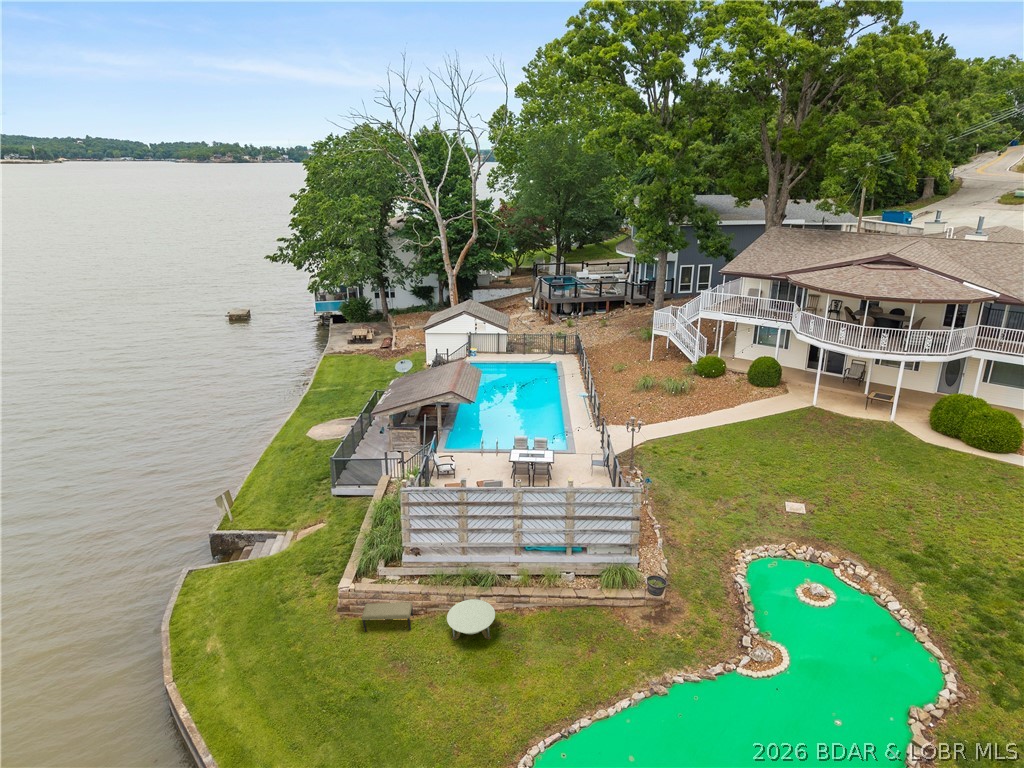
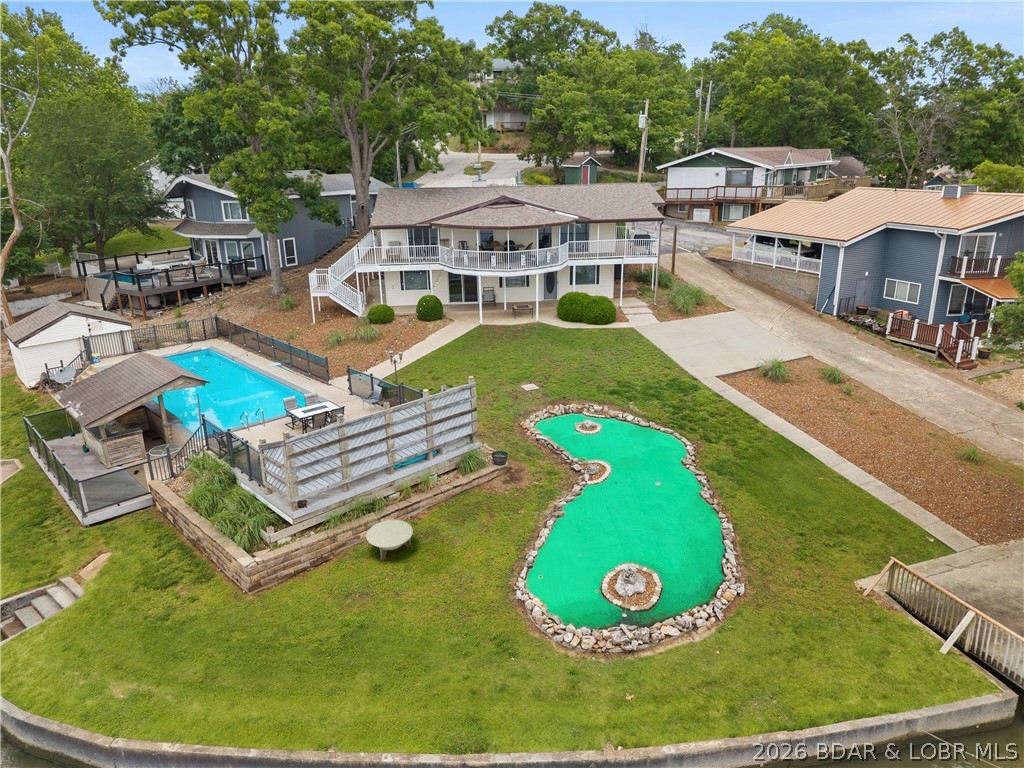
bench: present [362,602,413,632] -> none [279,550,335,596]

